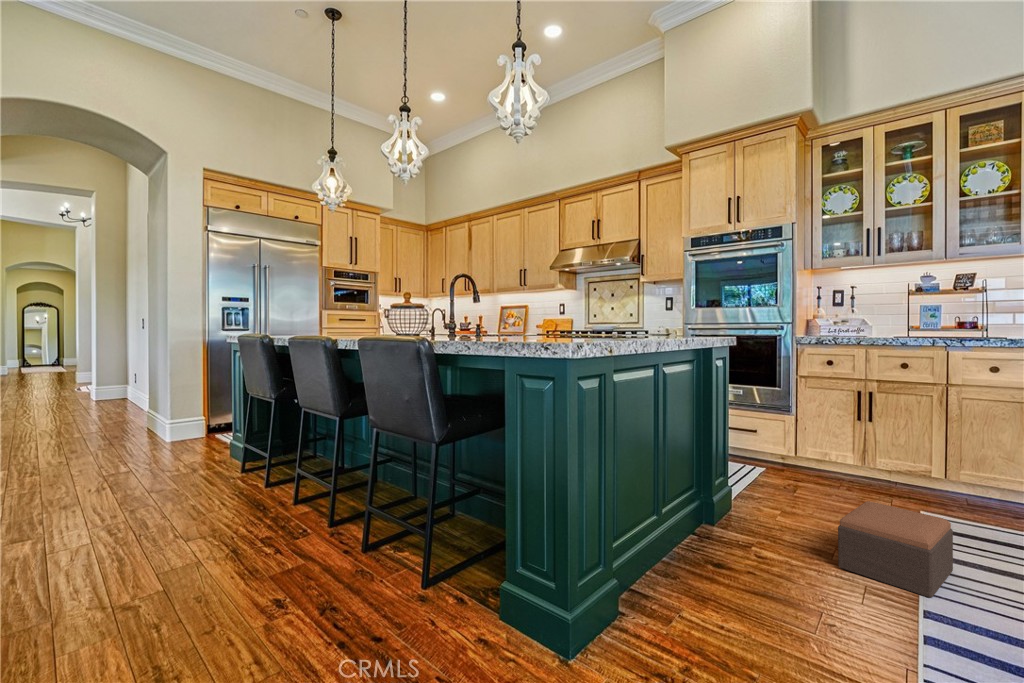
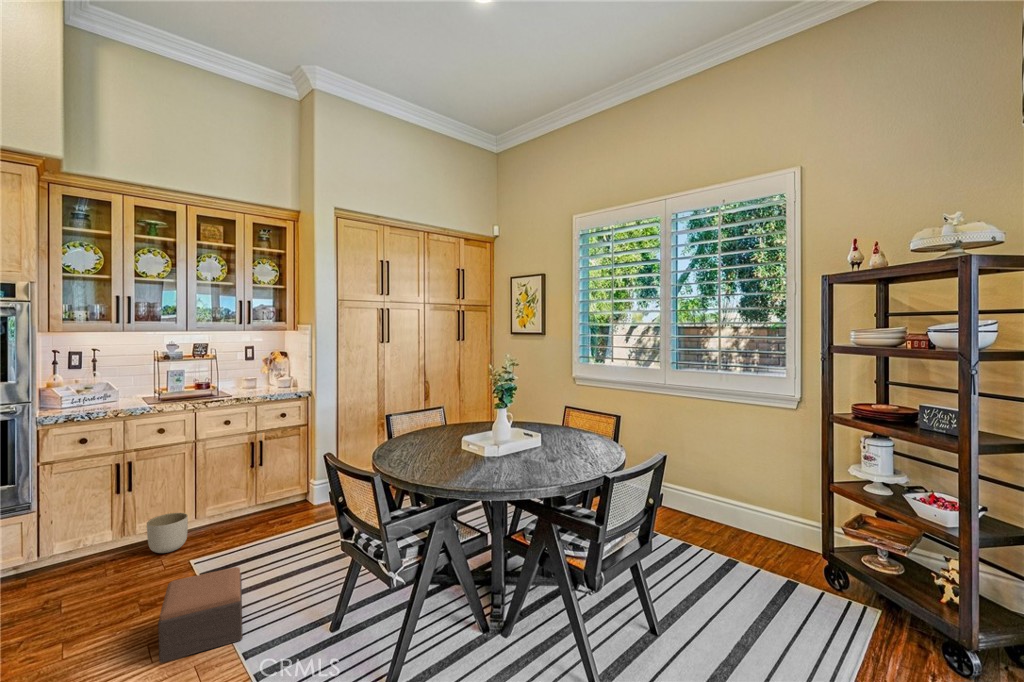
planter: none [882,454,928,494] -> present [147,513,188,553]

